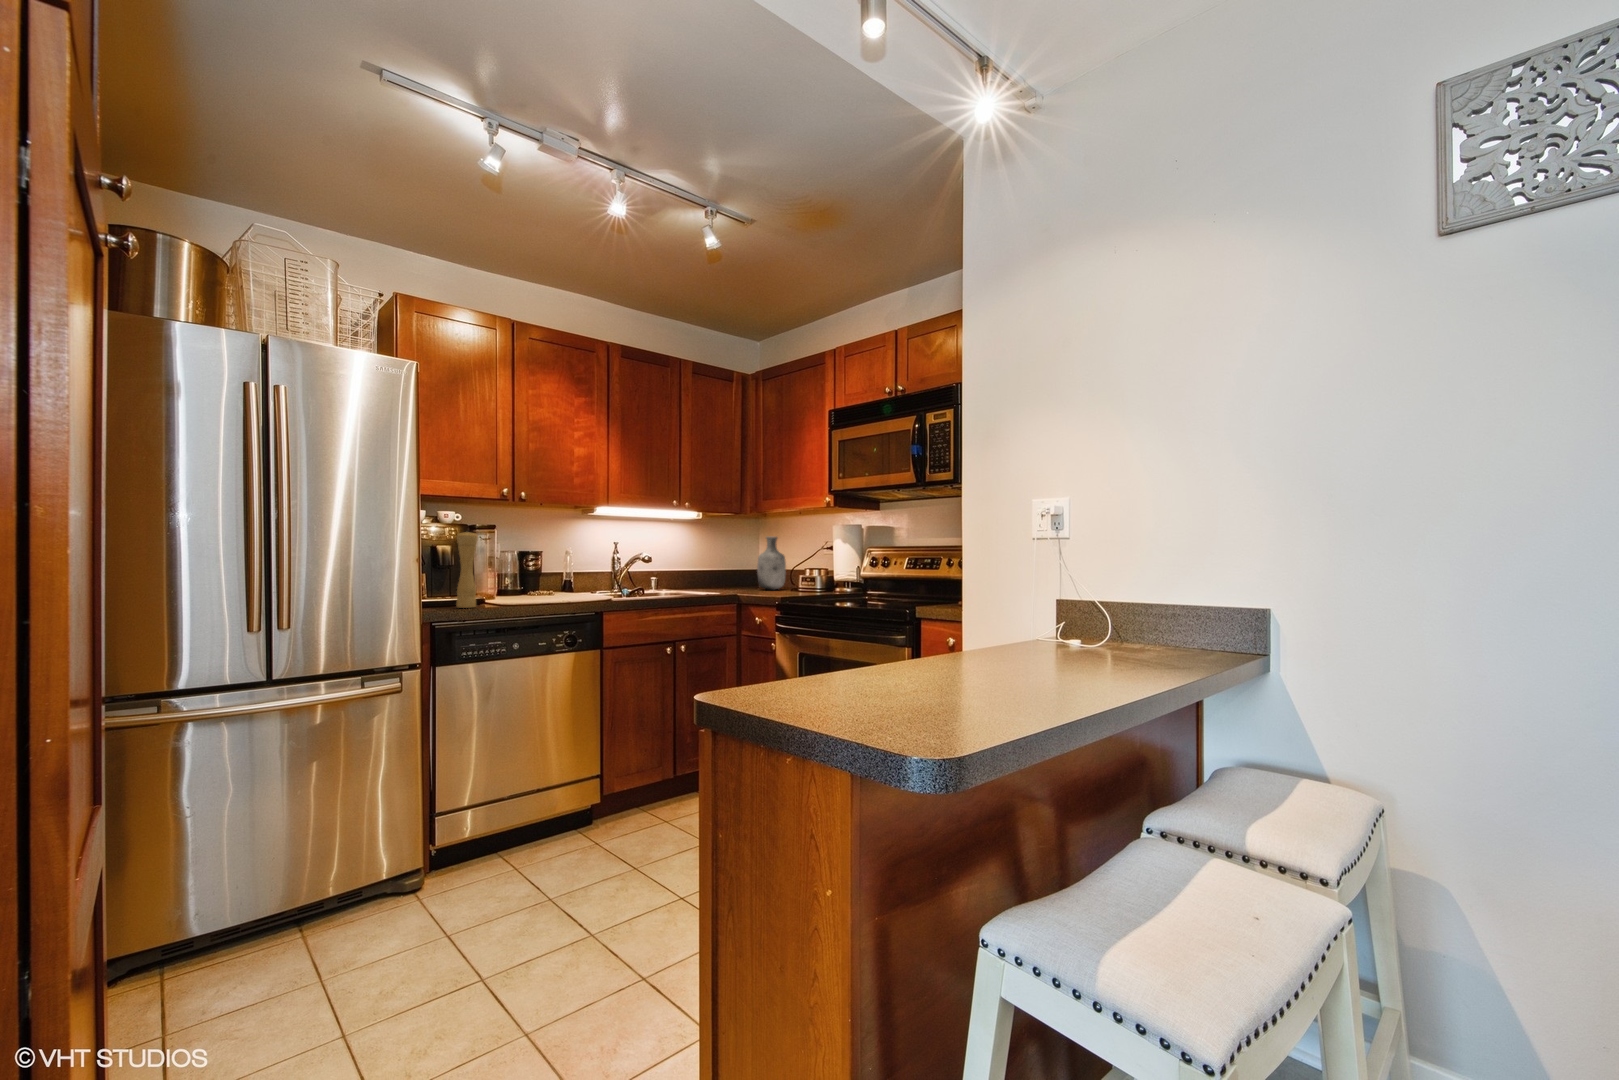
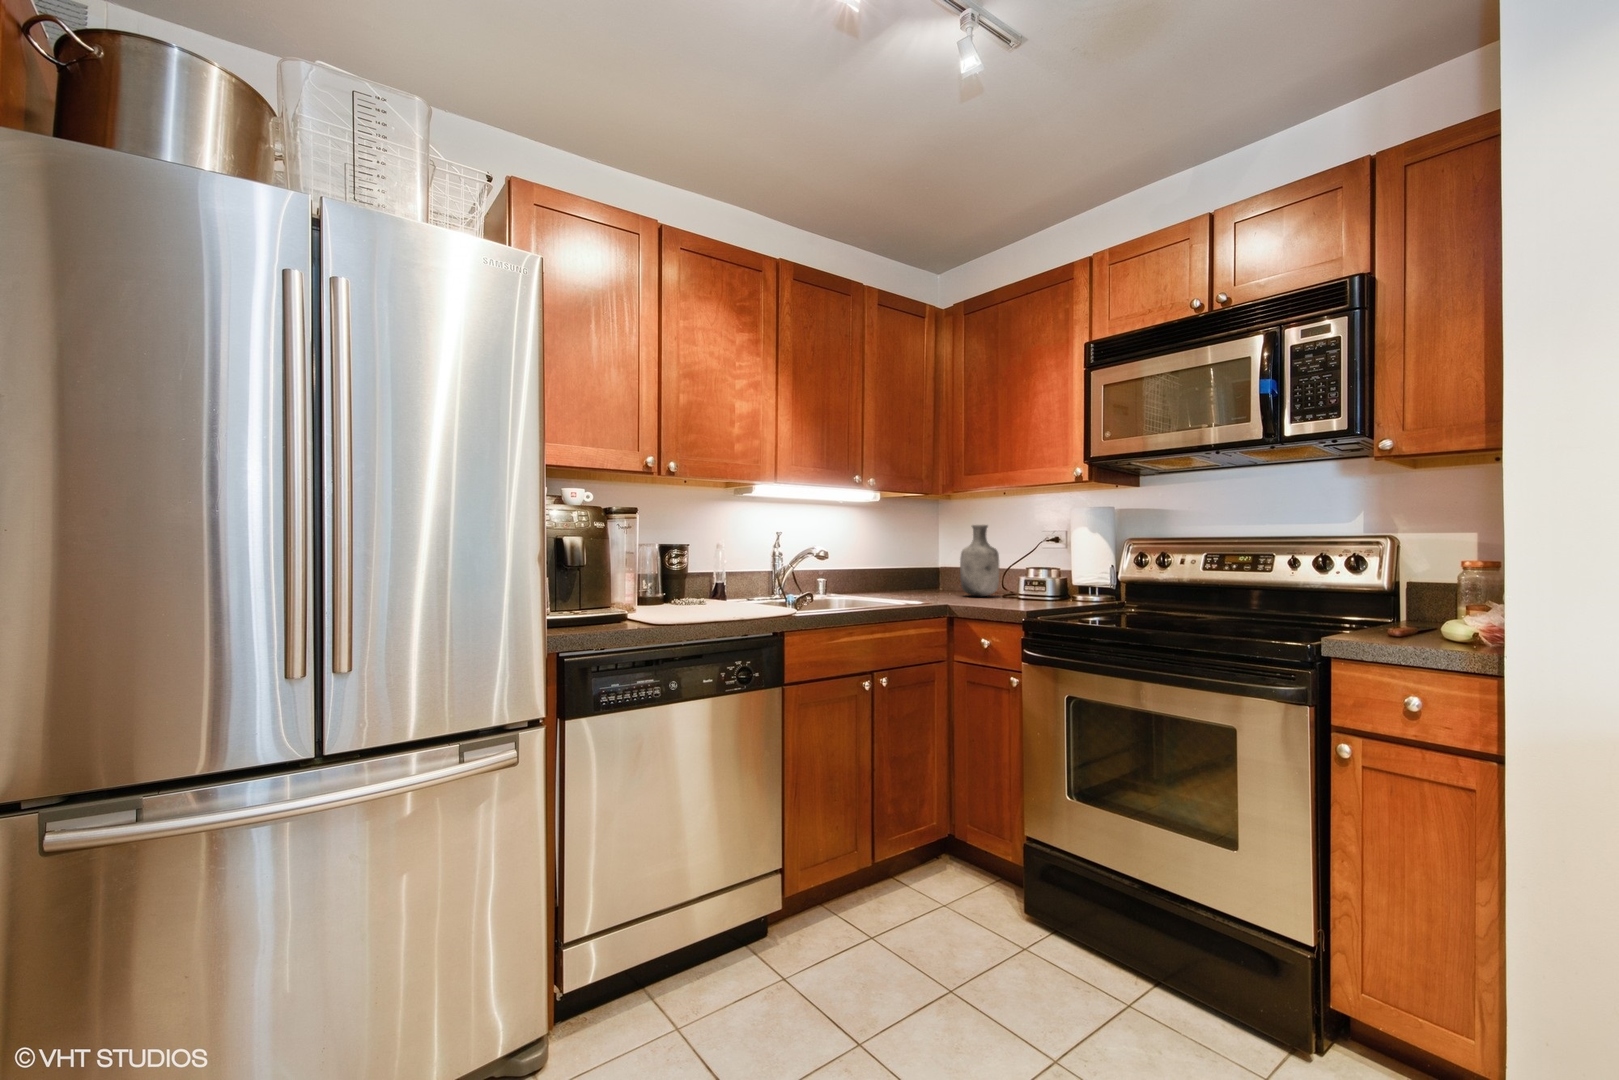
pepper mill: present [456,532,478,608] -> none [590,516,618,628]

